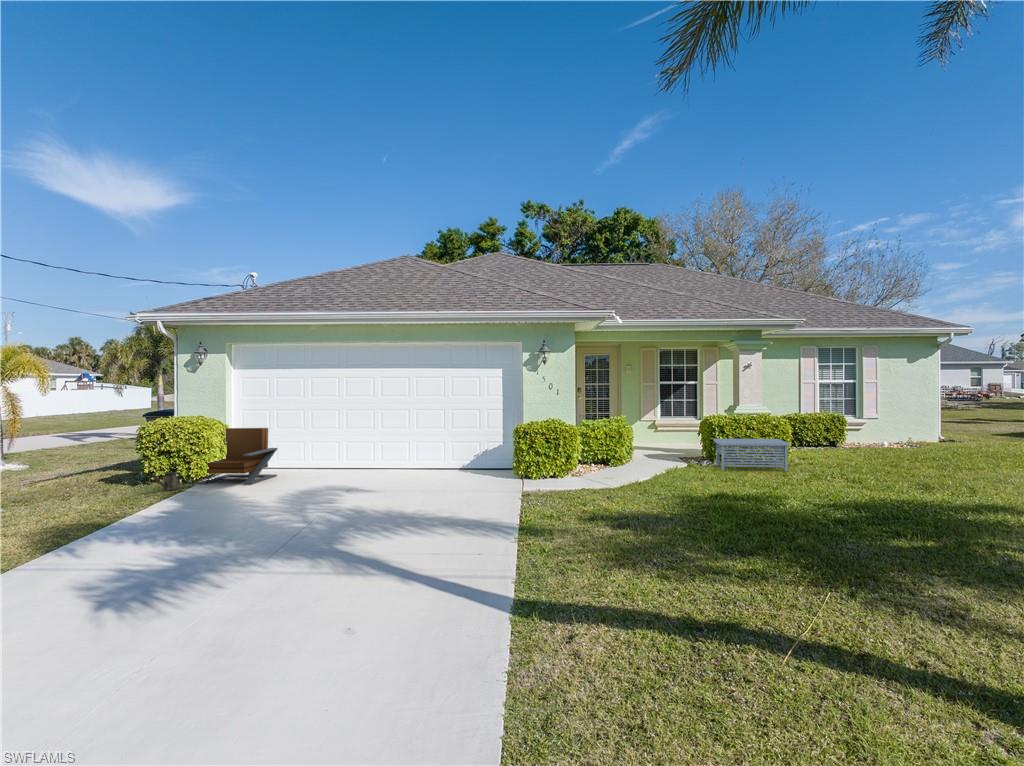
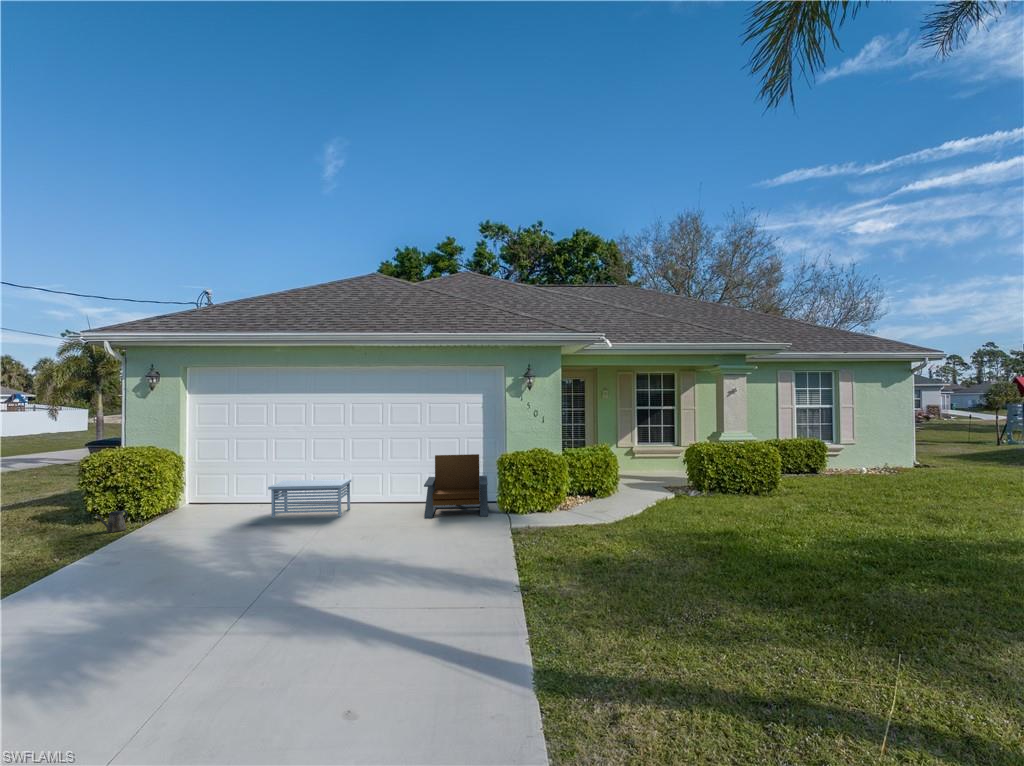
lounge chair: present [198,428,277,485] -> present [424,454,488,518]
storage bench: present [714,439,789,472] -> present [268,479,351,518]

